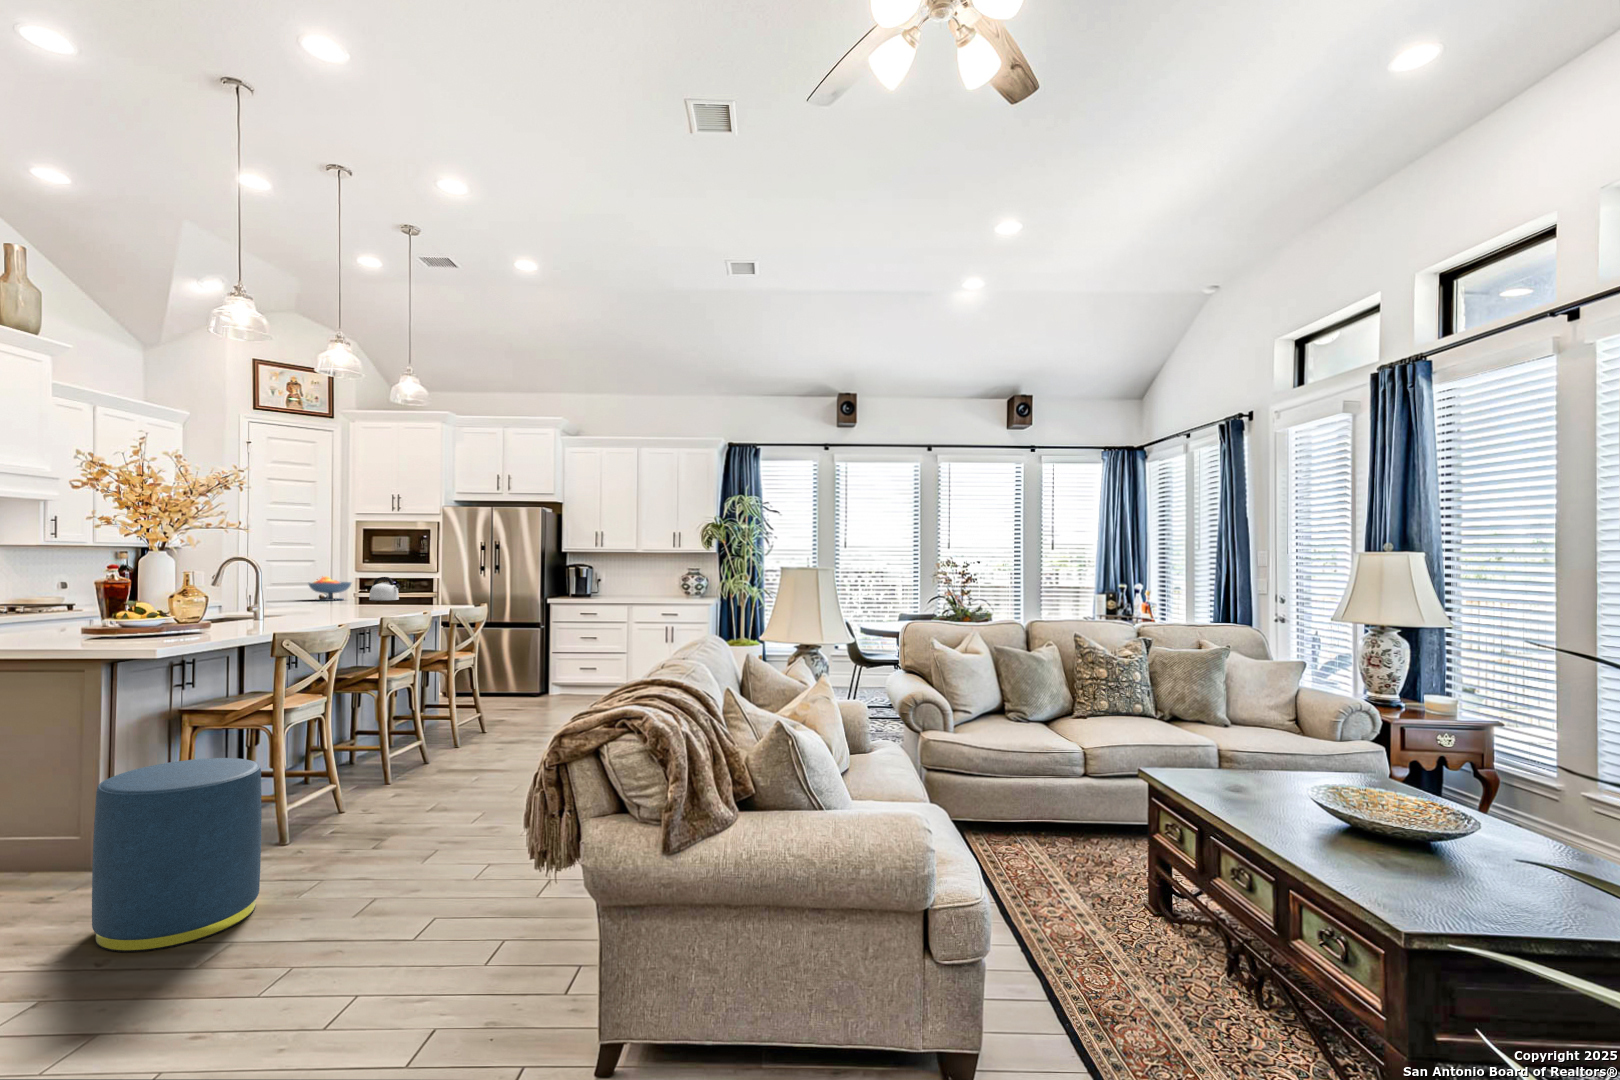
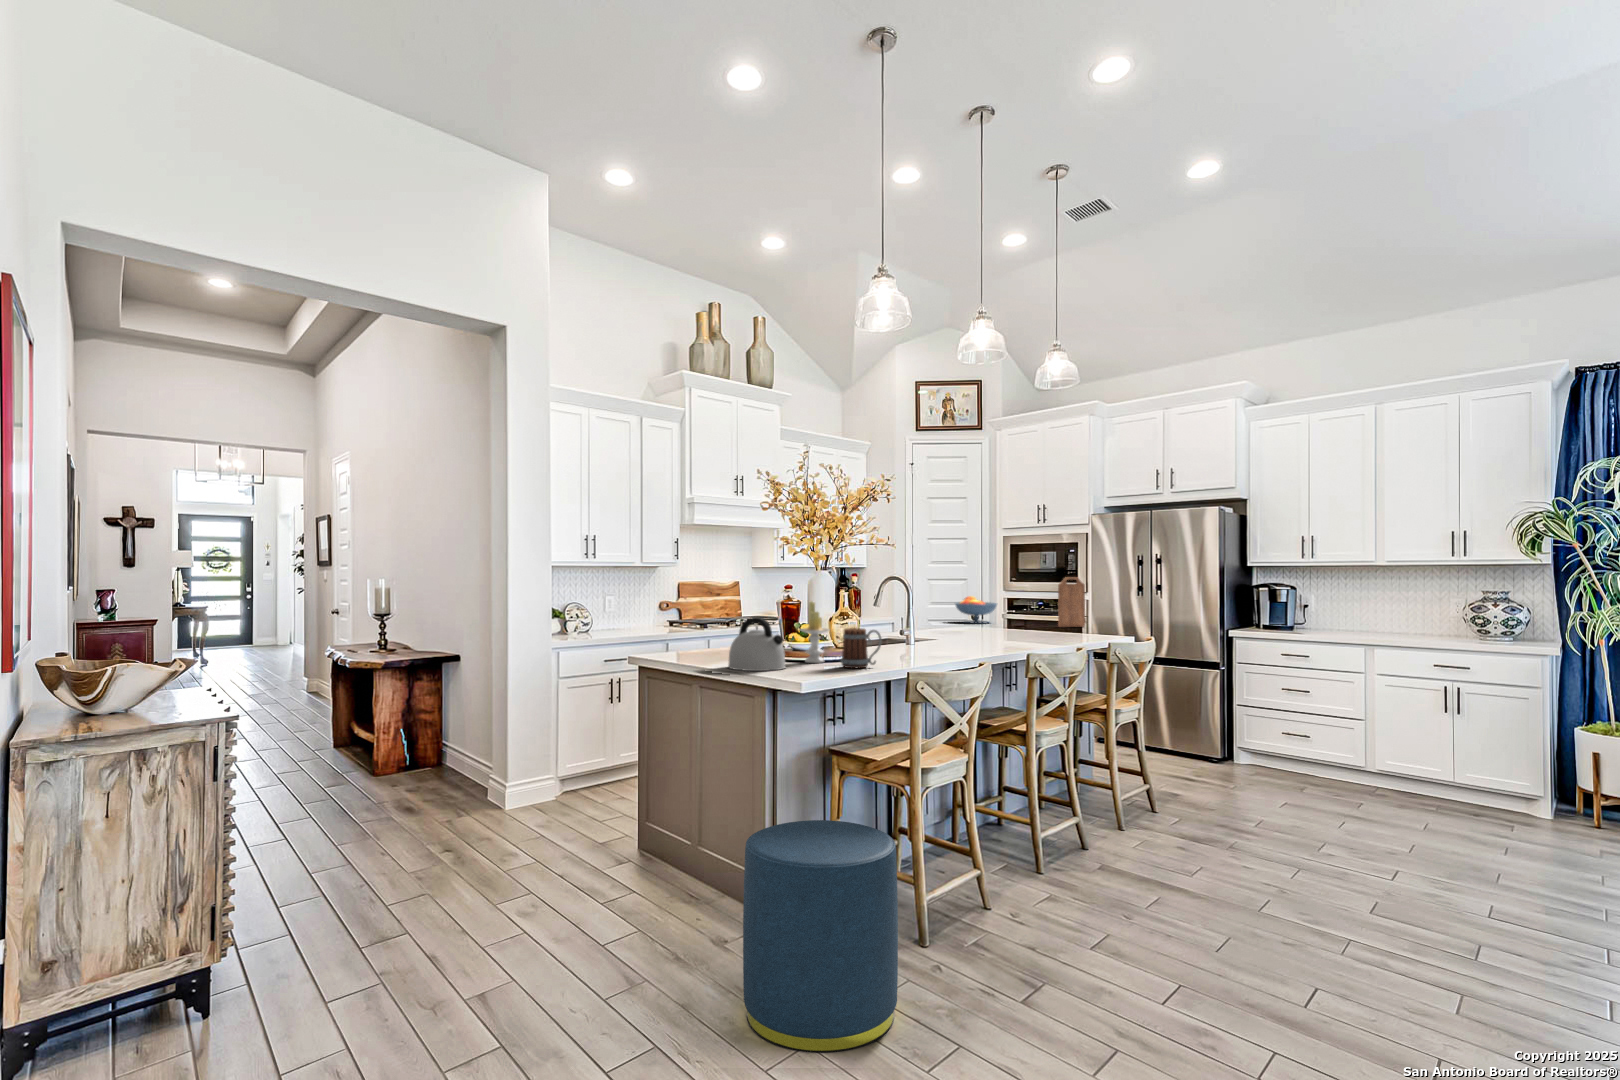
cutting board: none [410,559,434,601] -> present [1058,577,1085,627]
candle: none [144,576,181,633] -> present [800,602,829,663]
kettle: present [369,577,400,600] -> present [728,617,786,671]
mug: none [195,599,240,634] -> present [841,628,882,668]

